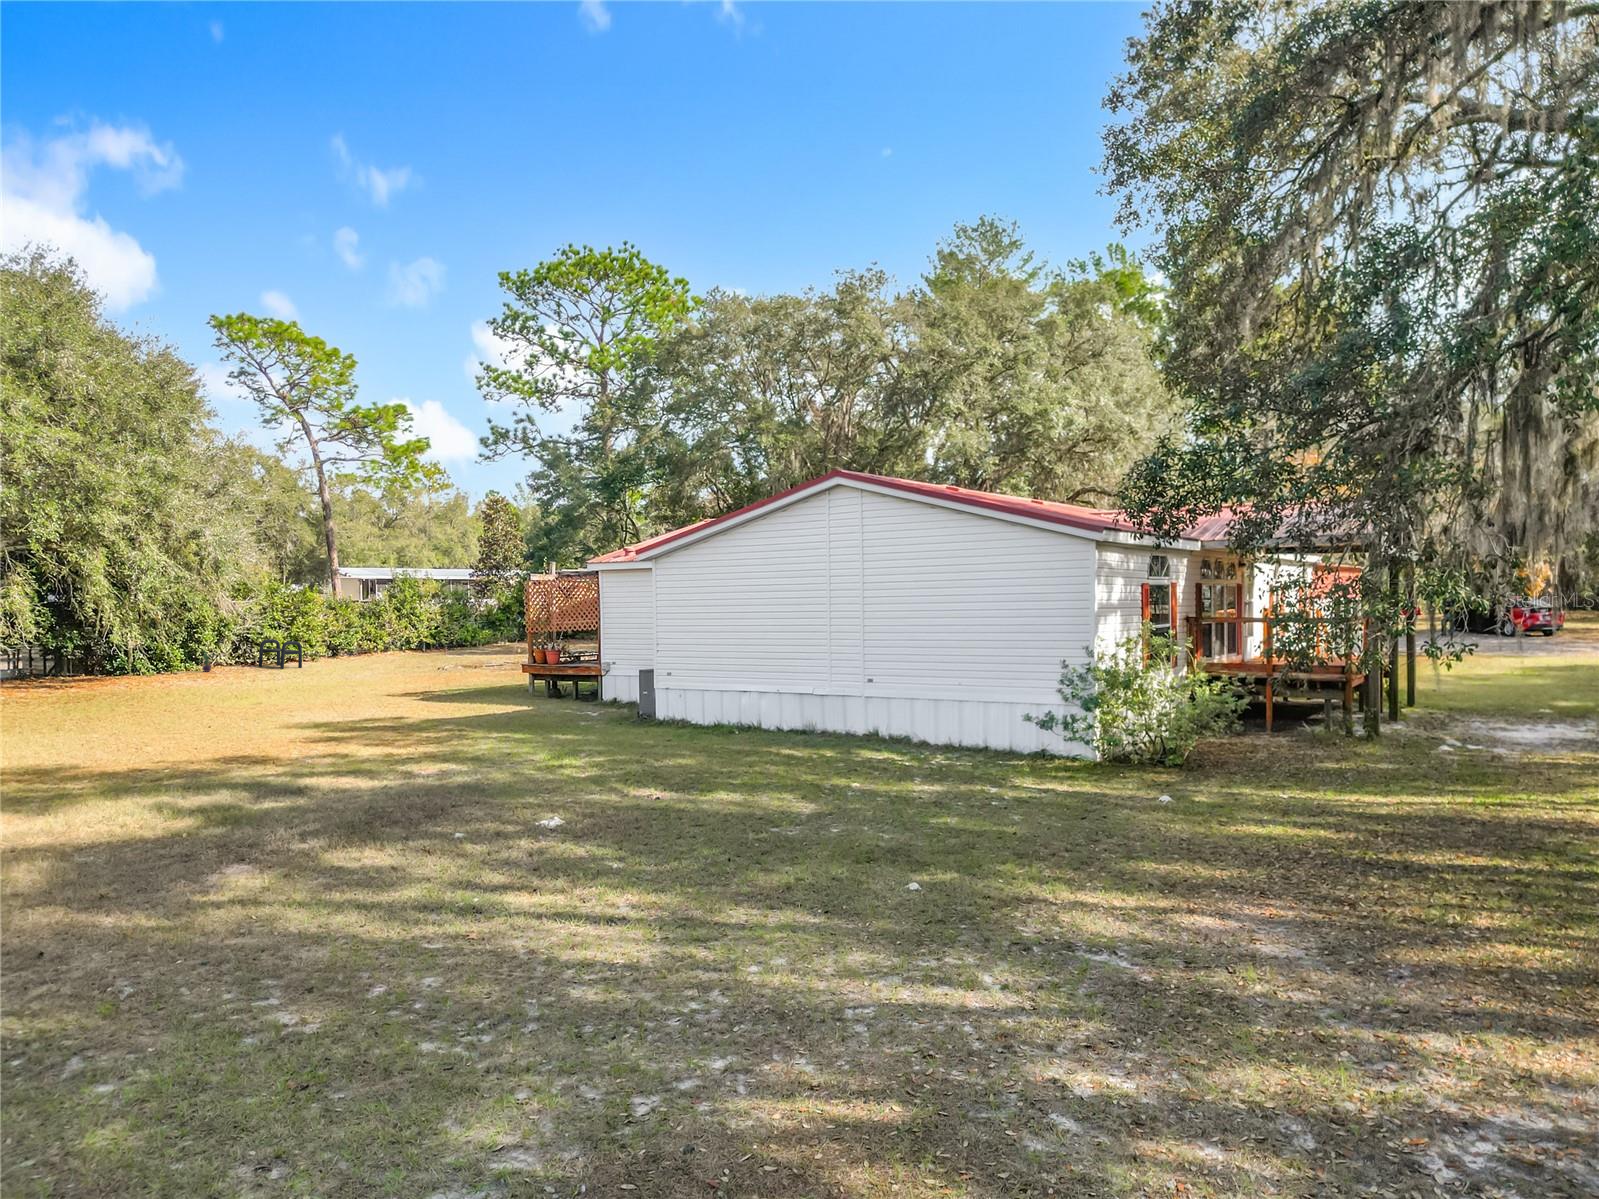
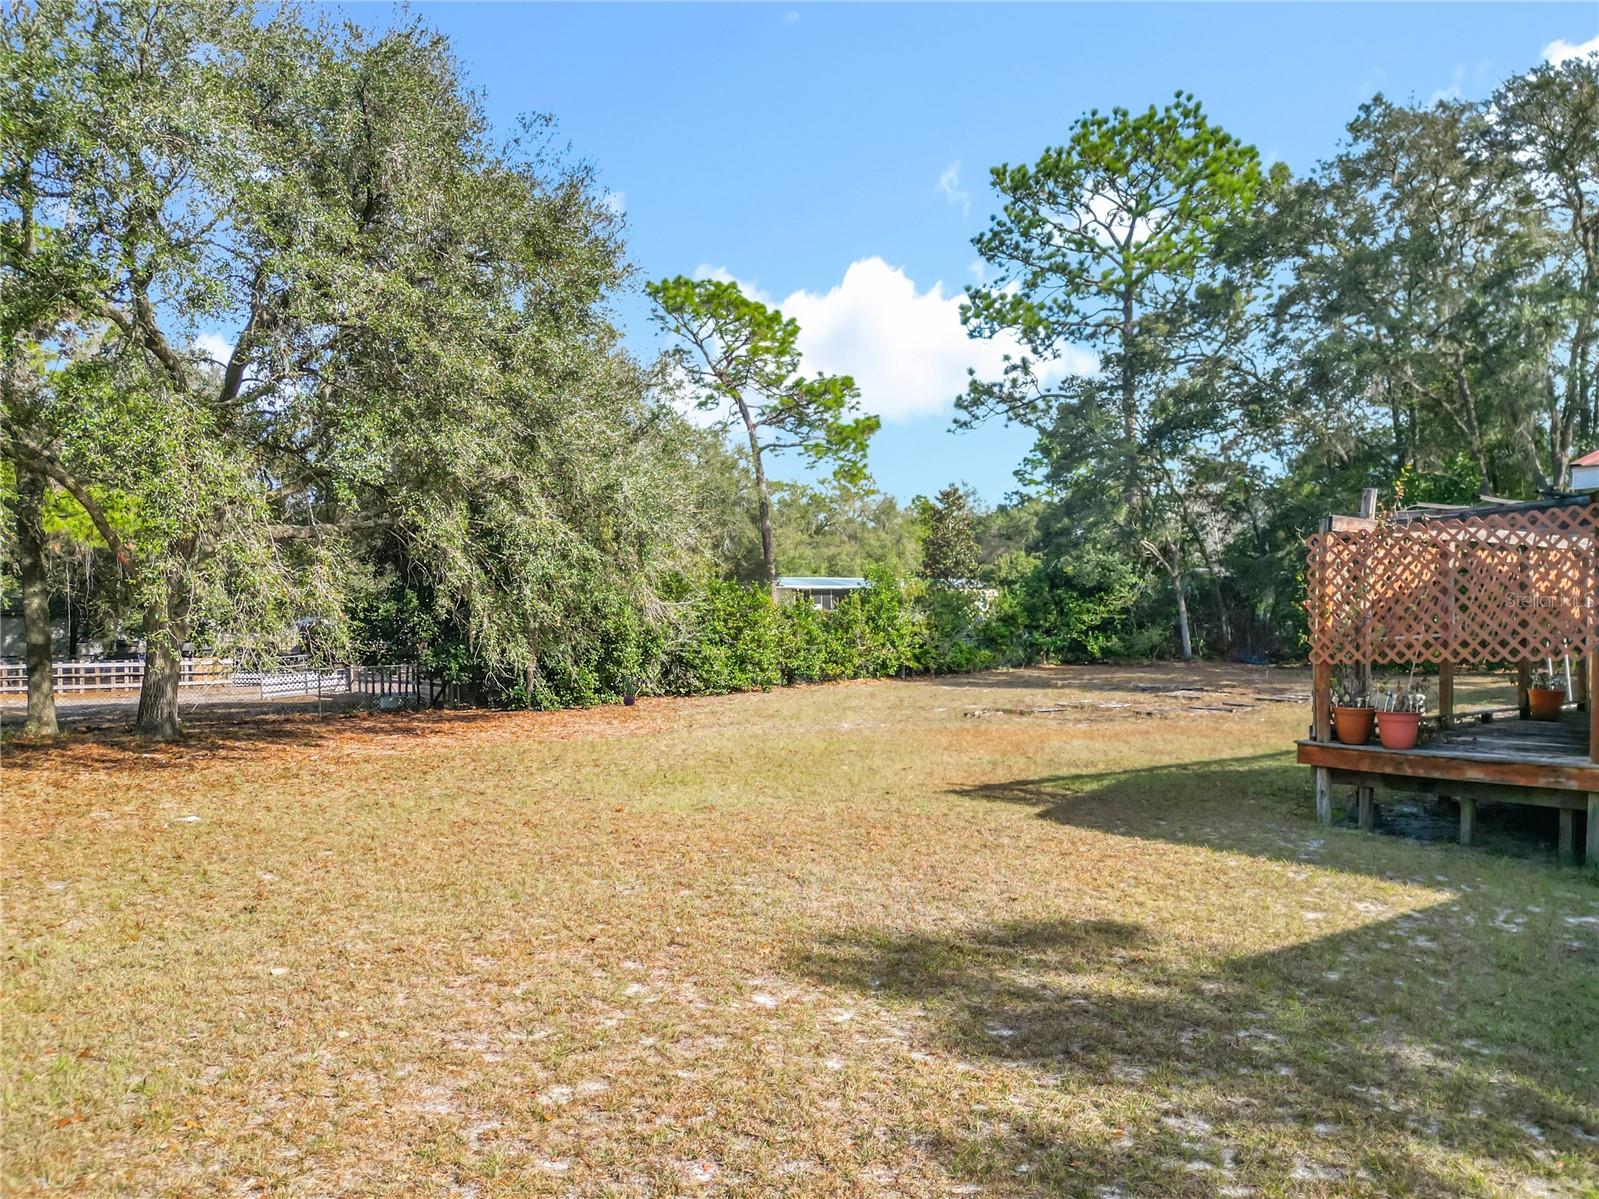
bench: present [259,639,302,669] -> none [697,660,753,701]

